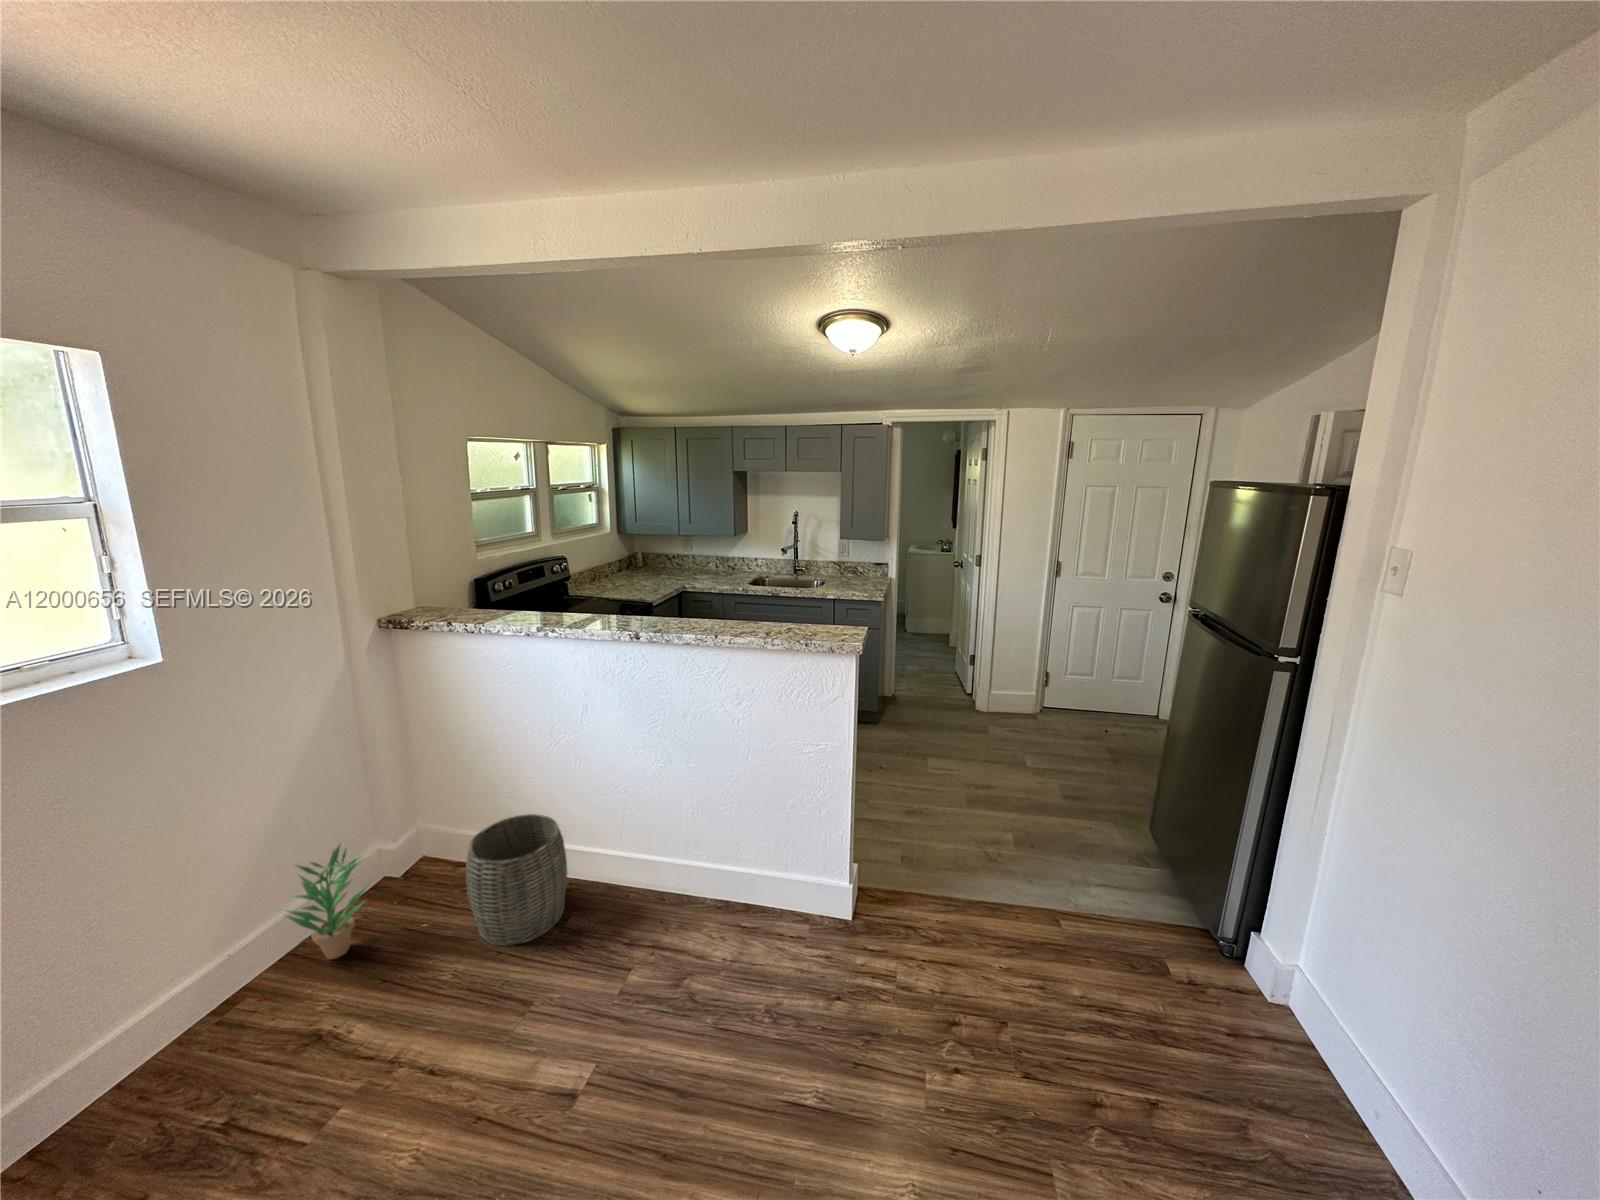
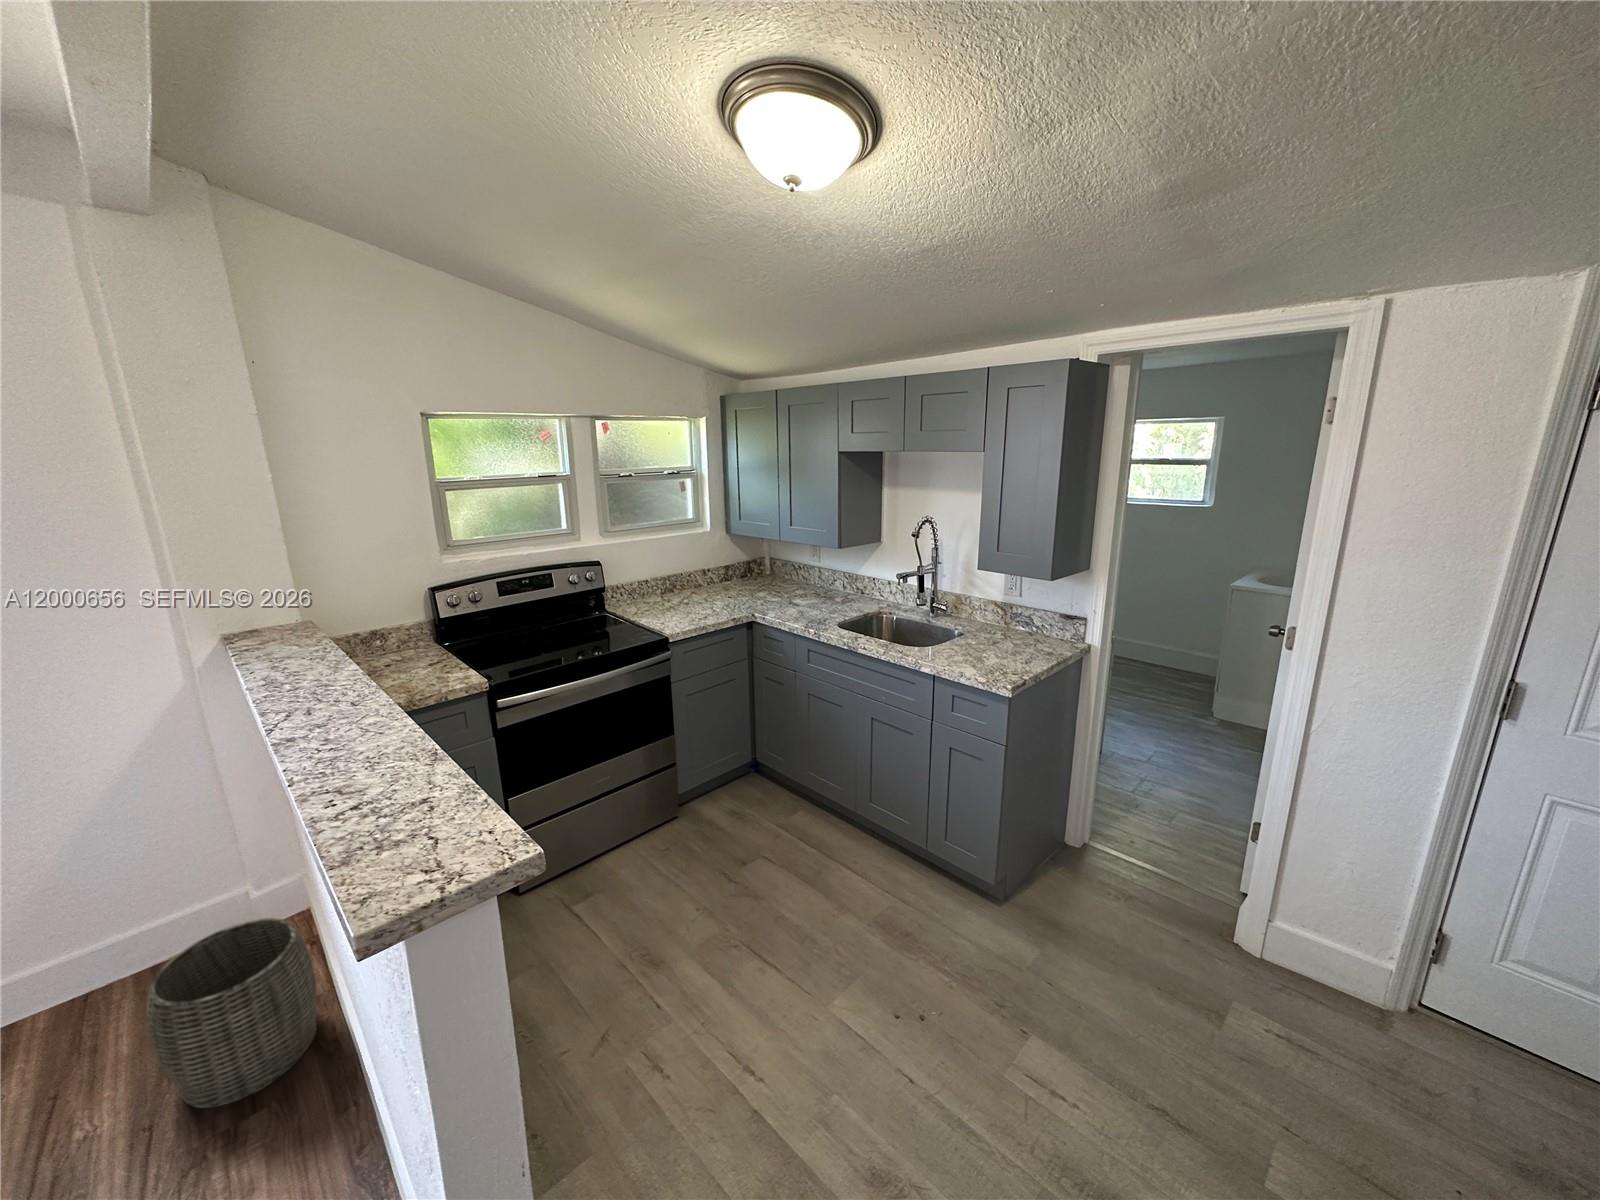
potted plant: present [287,844,368,959] -> none [29,890,140,1014]

